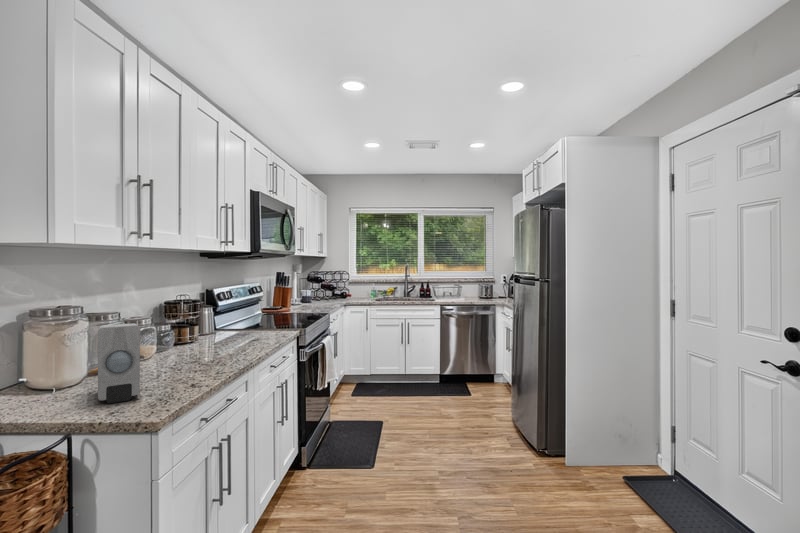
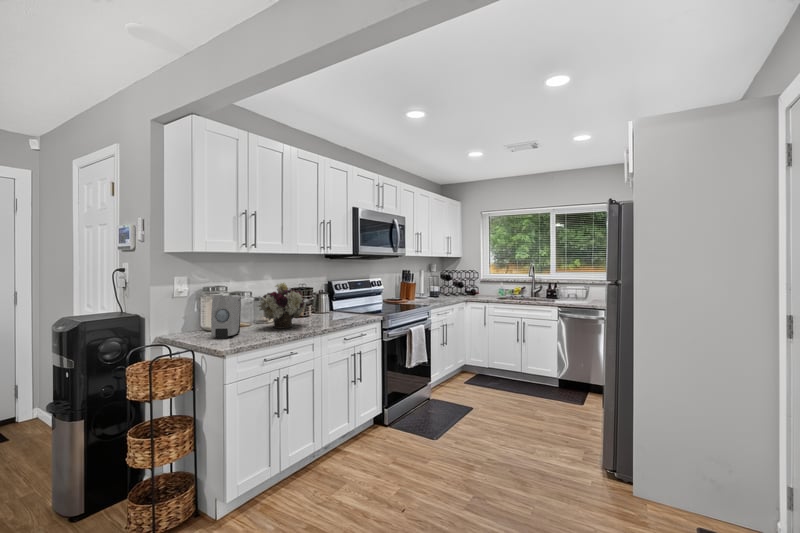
flower arrangement: none [154,297,226,369] -> present [258,282,306,329]

